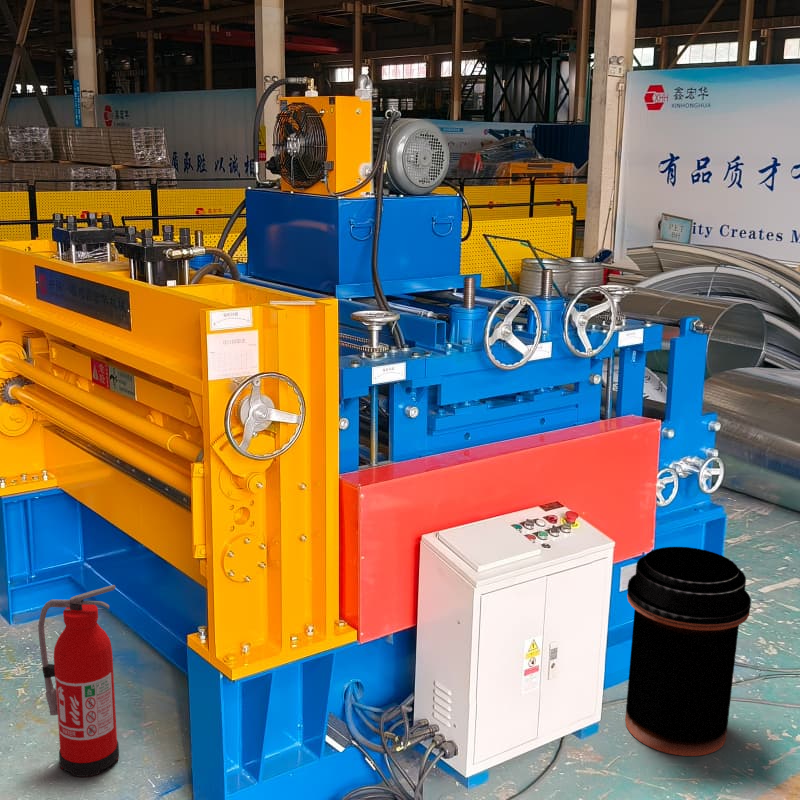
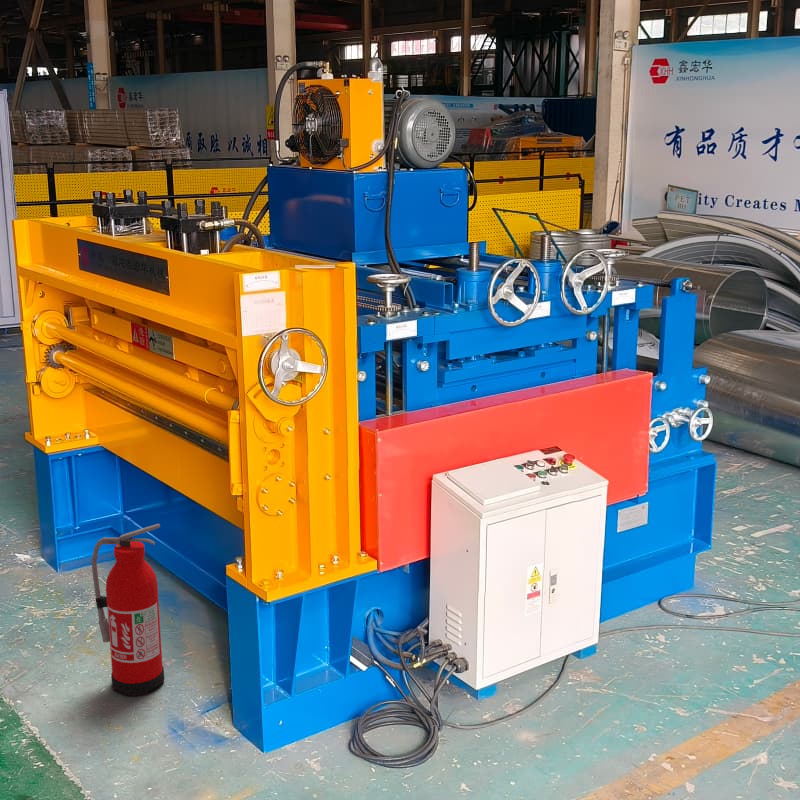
trash can: present [625,547,751,756] -> none [622,488,734,675]

